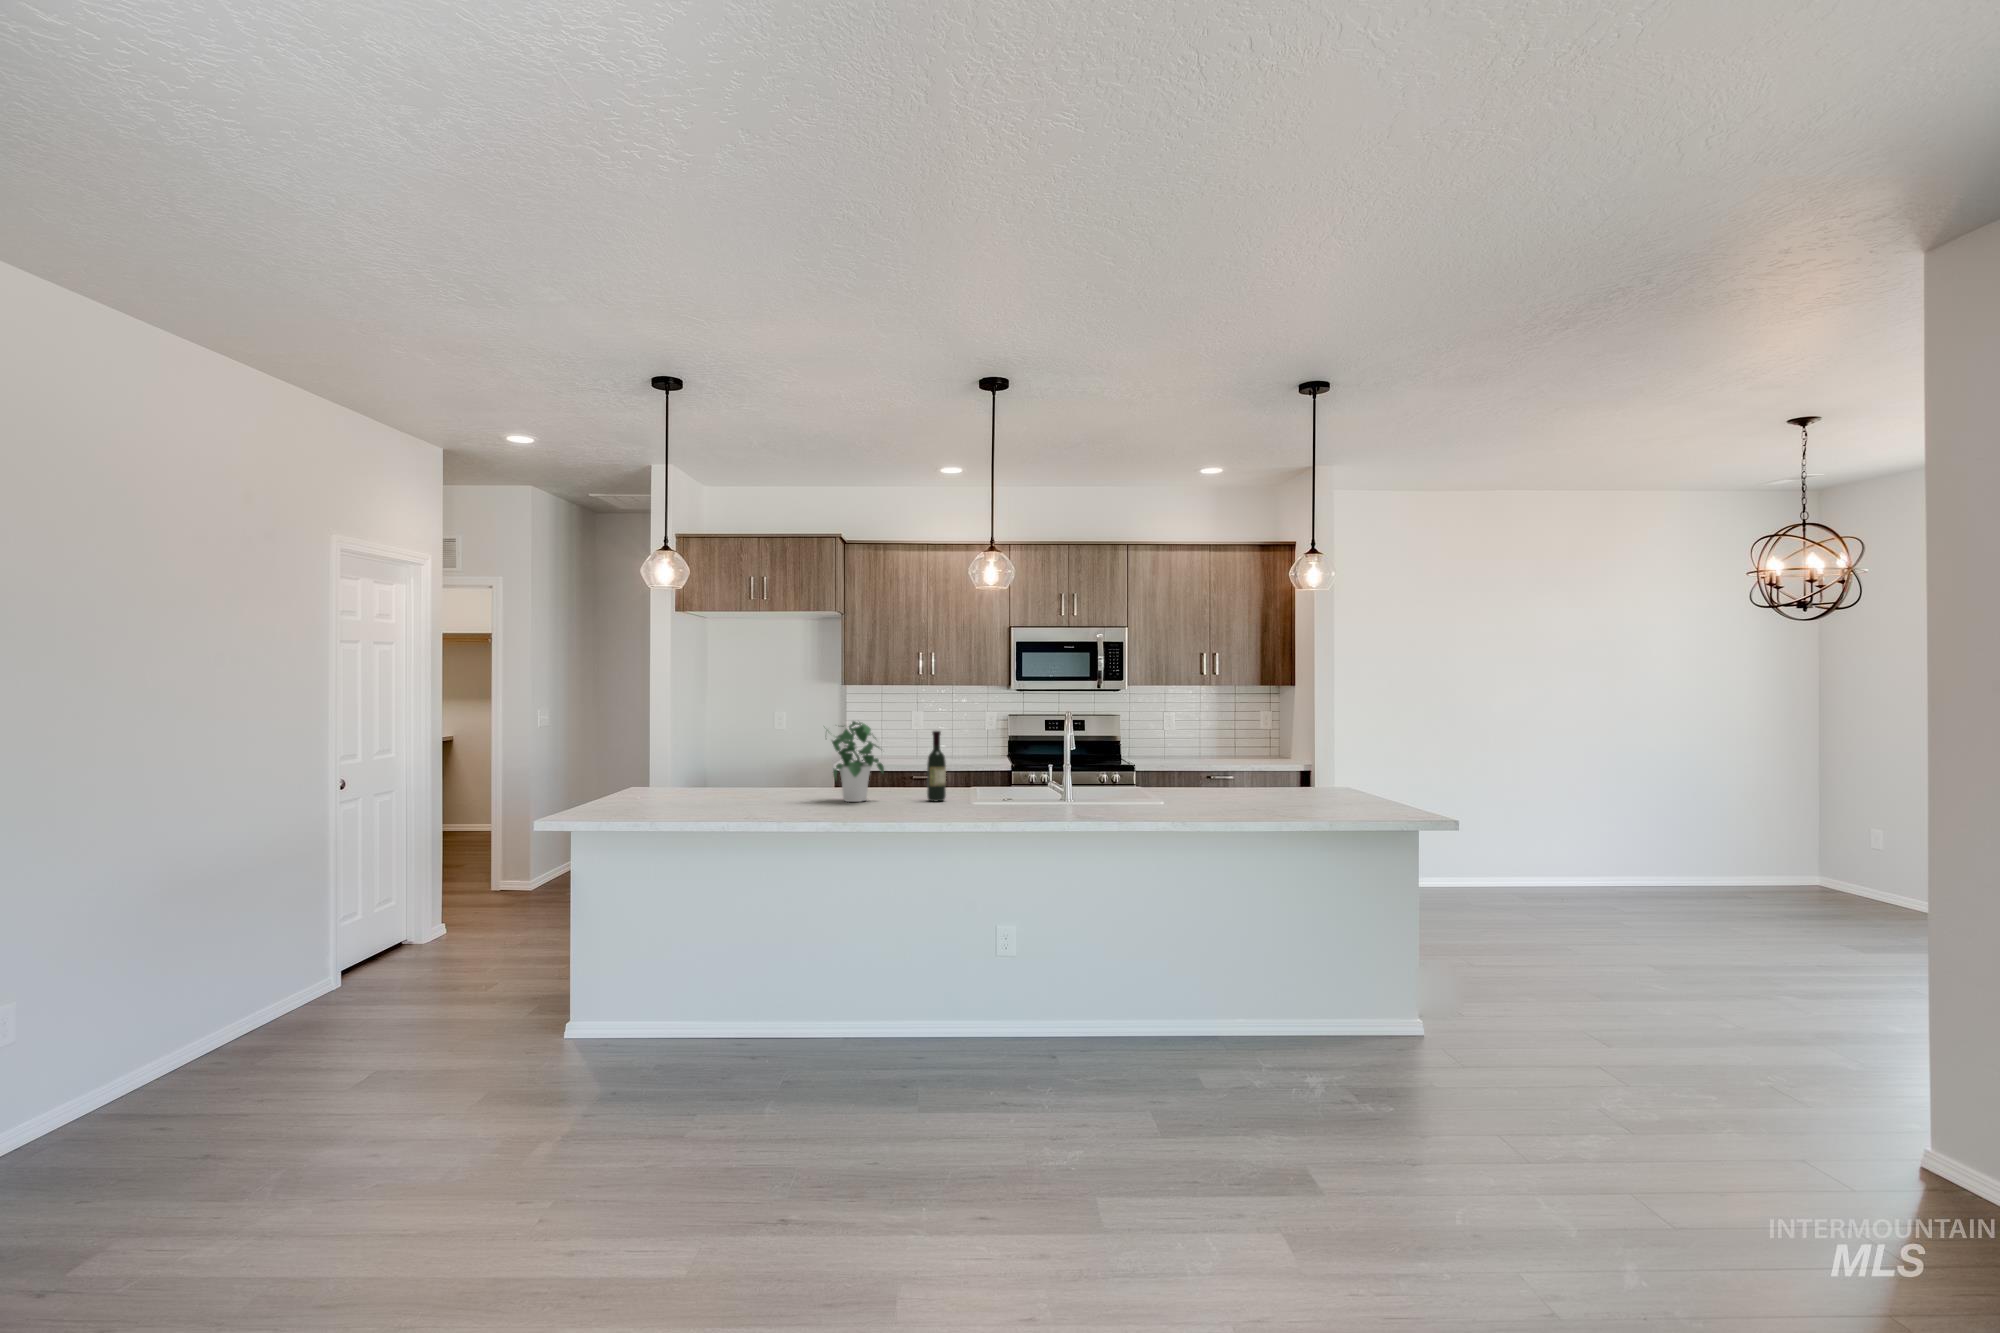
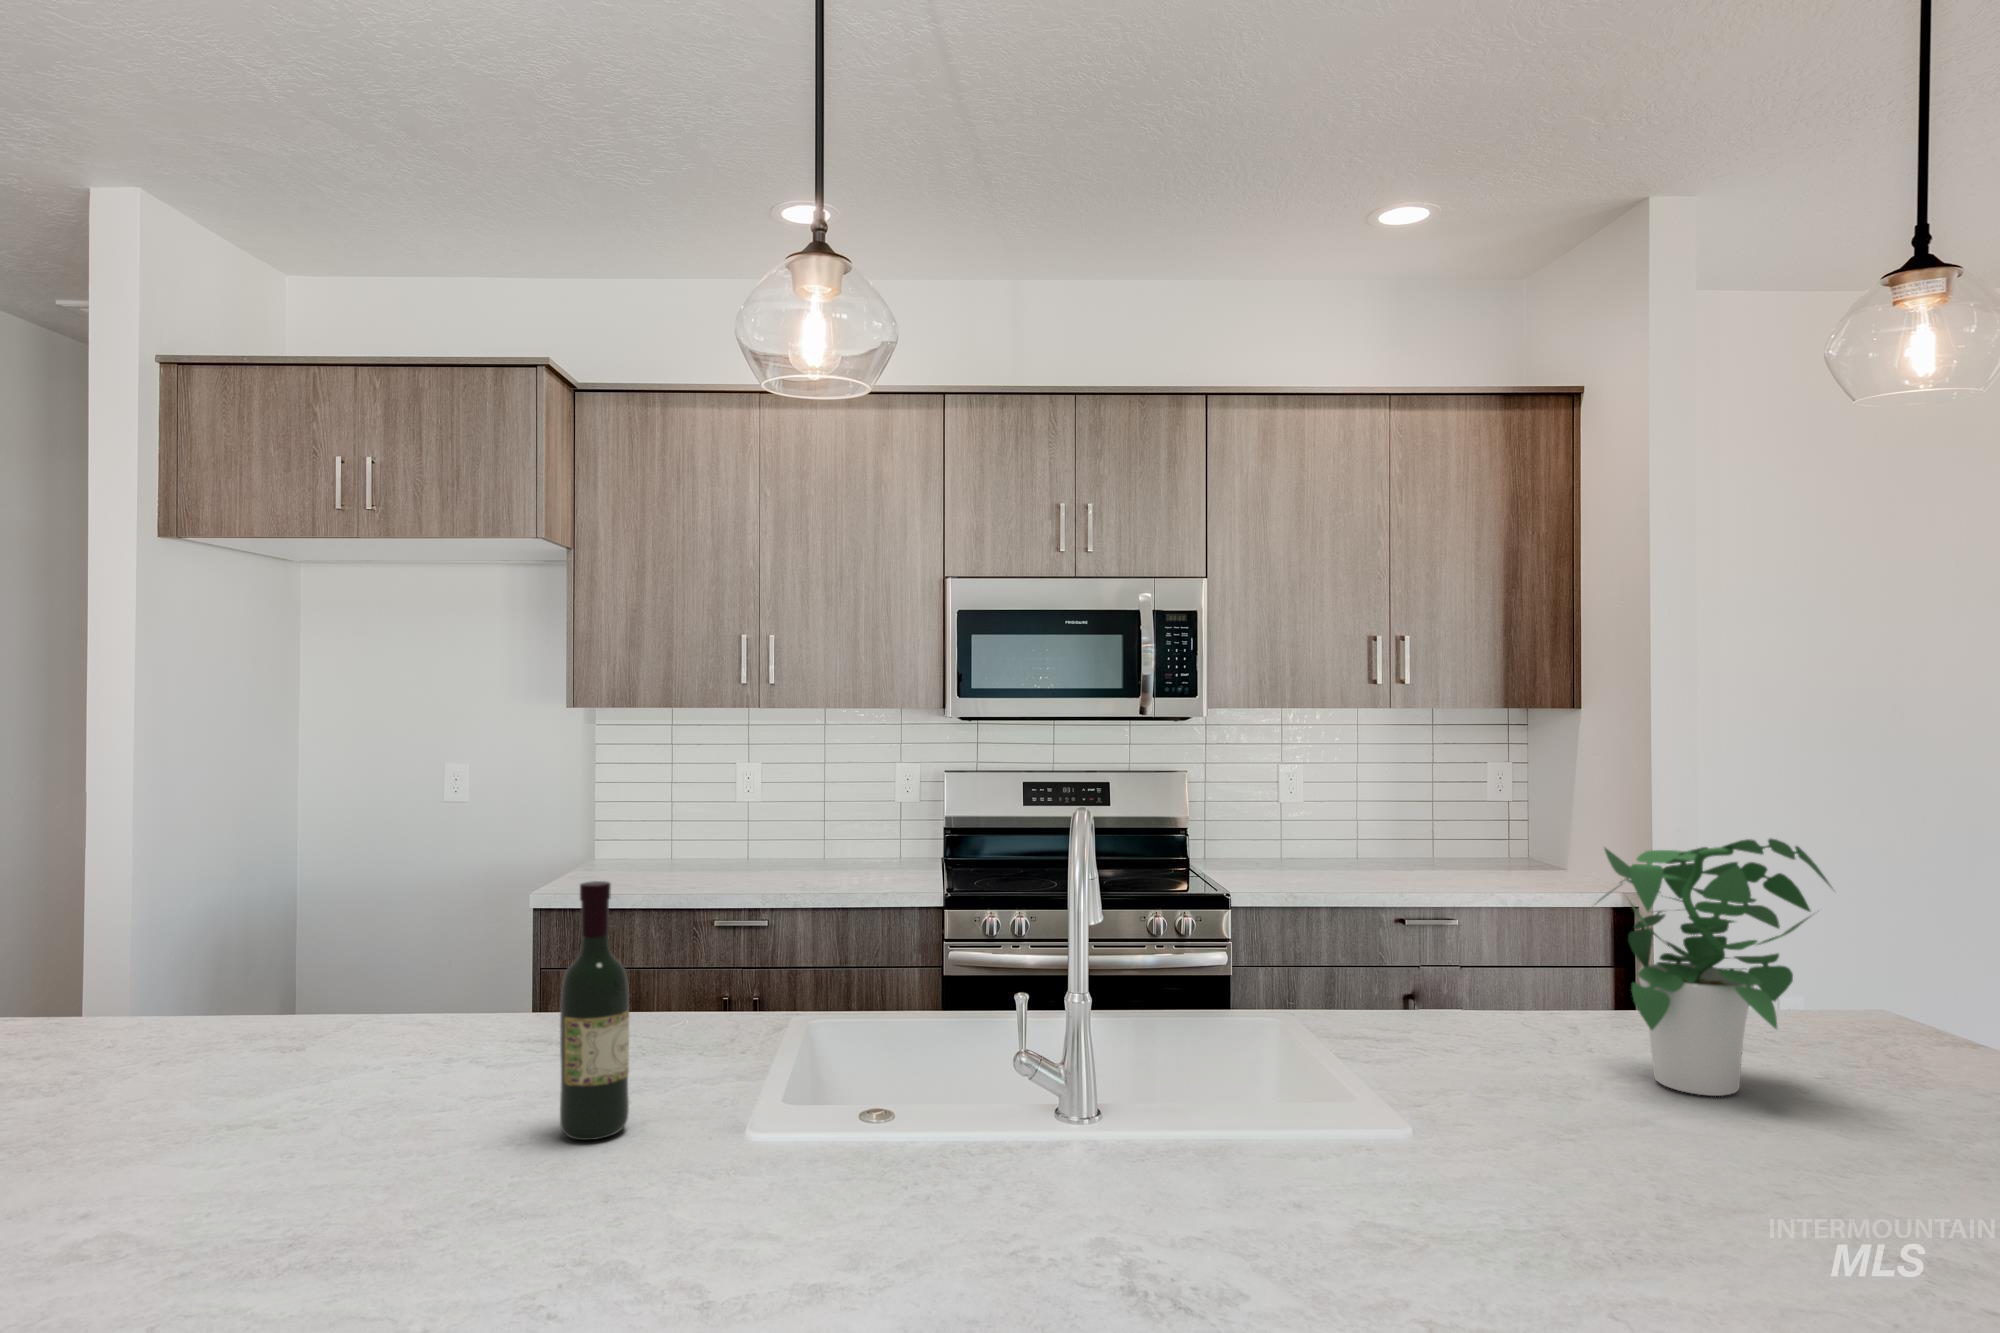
potted plant: present [827,721,884,802] -> present [1599,839,1835,1096]

